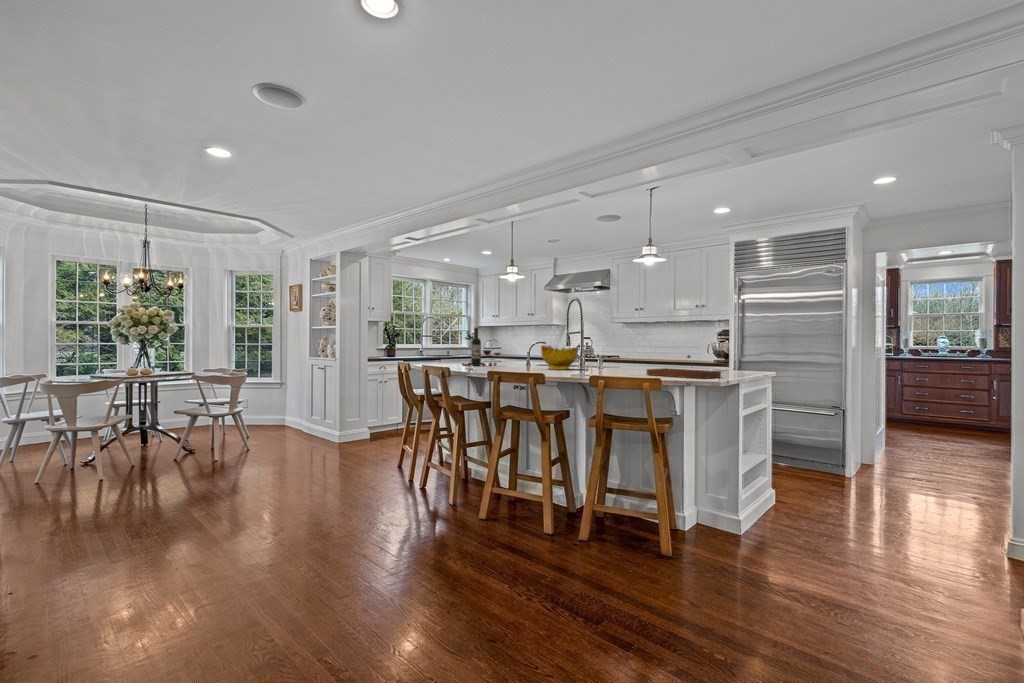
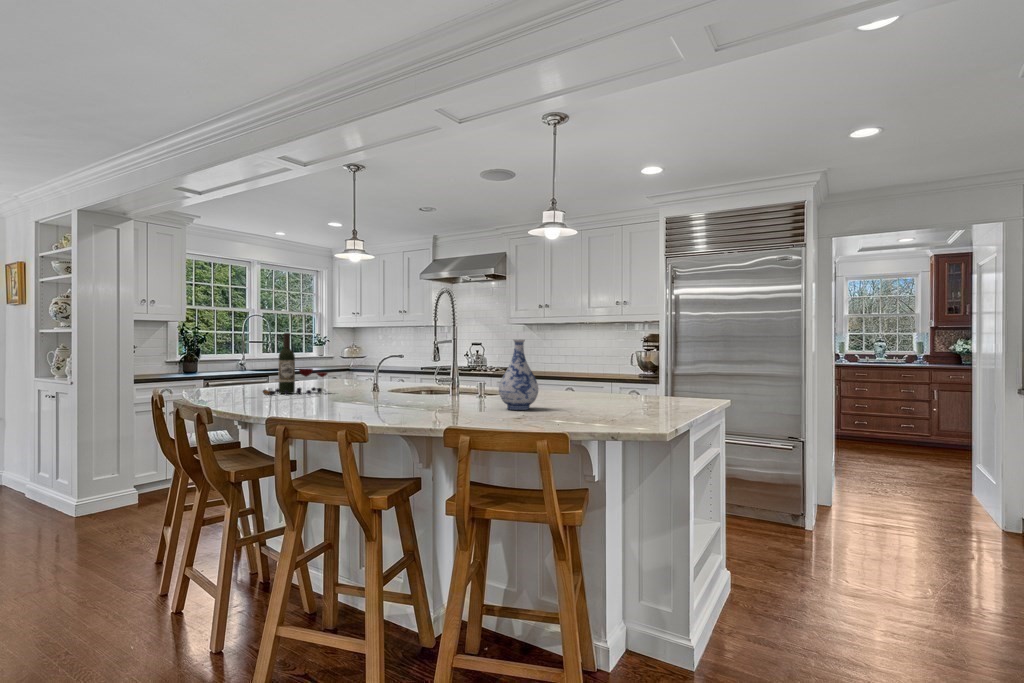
vase: none [616,330,641,373] -> present [499,340,538,410]
decorative bowl: present [541,345,578,370] -> none [384,362,444,401]
tray: present [647,355,721,379] -> none [546,380,662,423]

